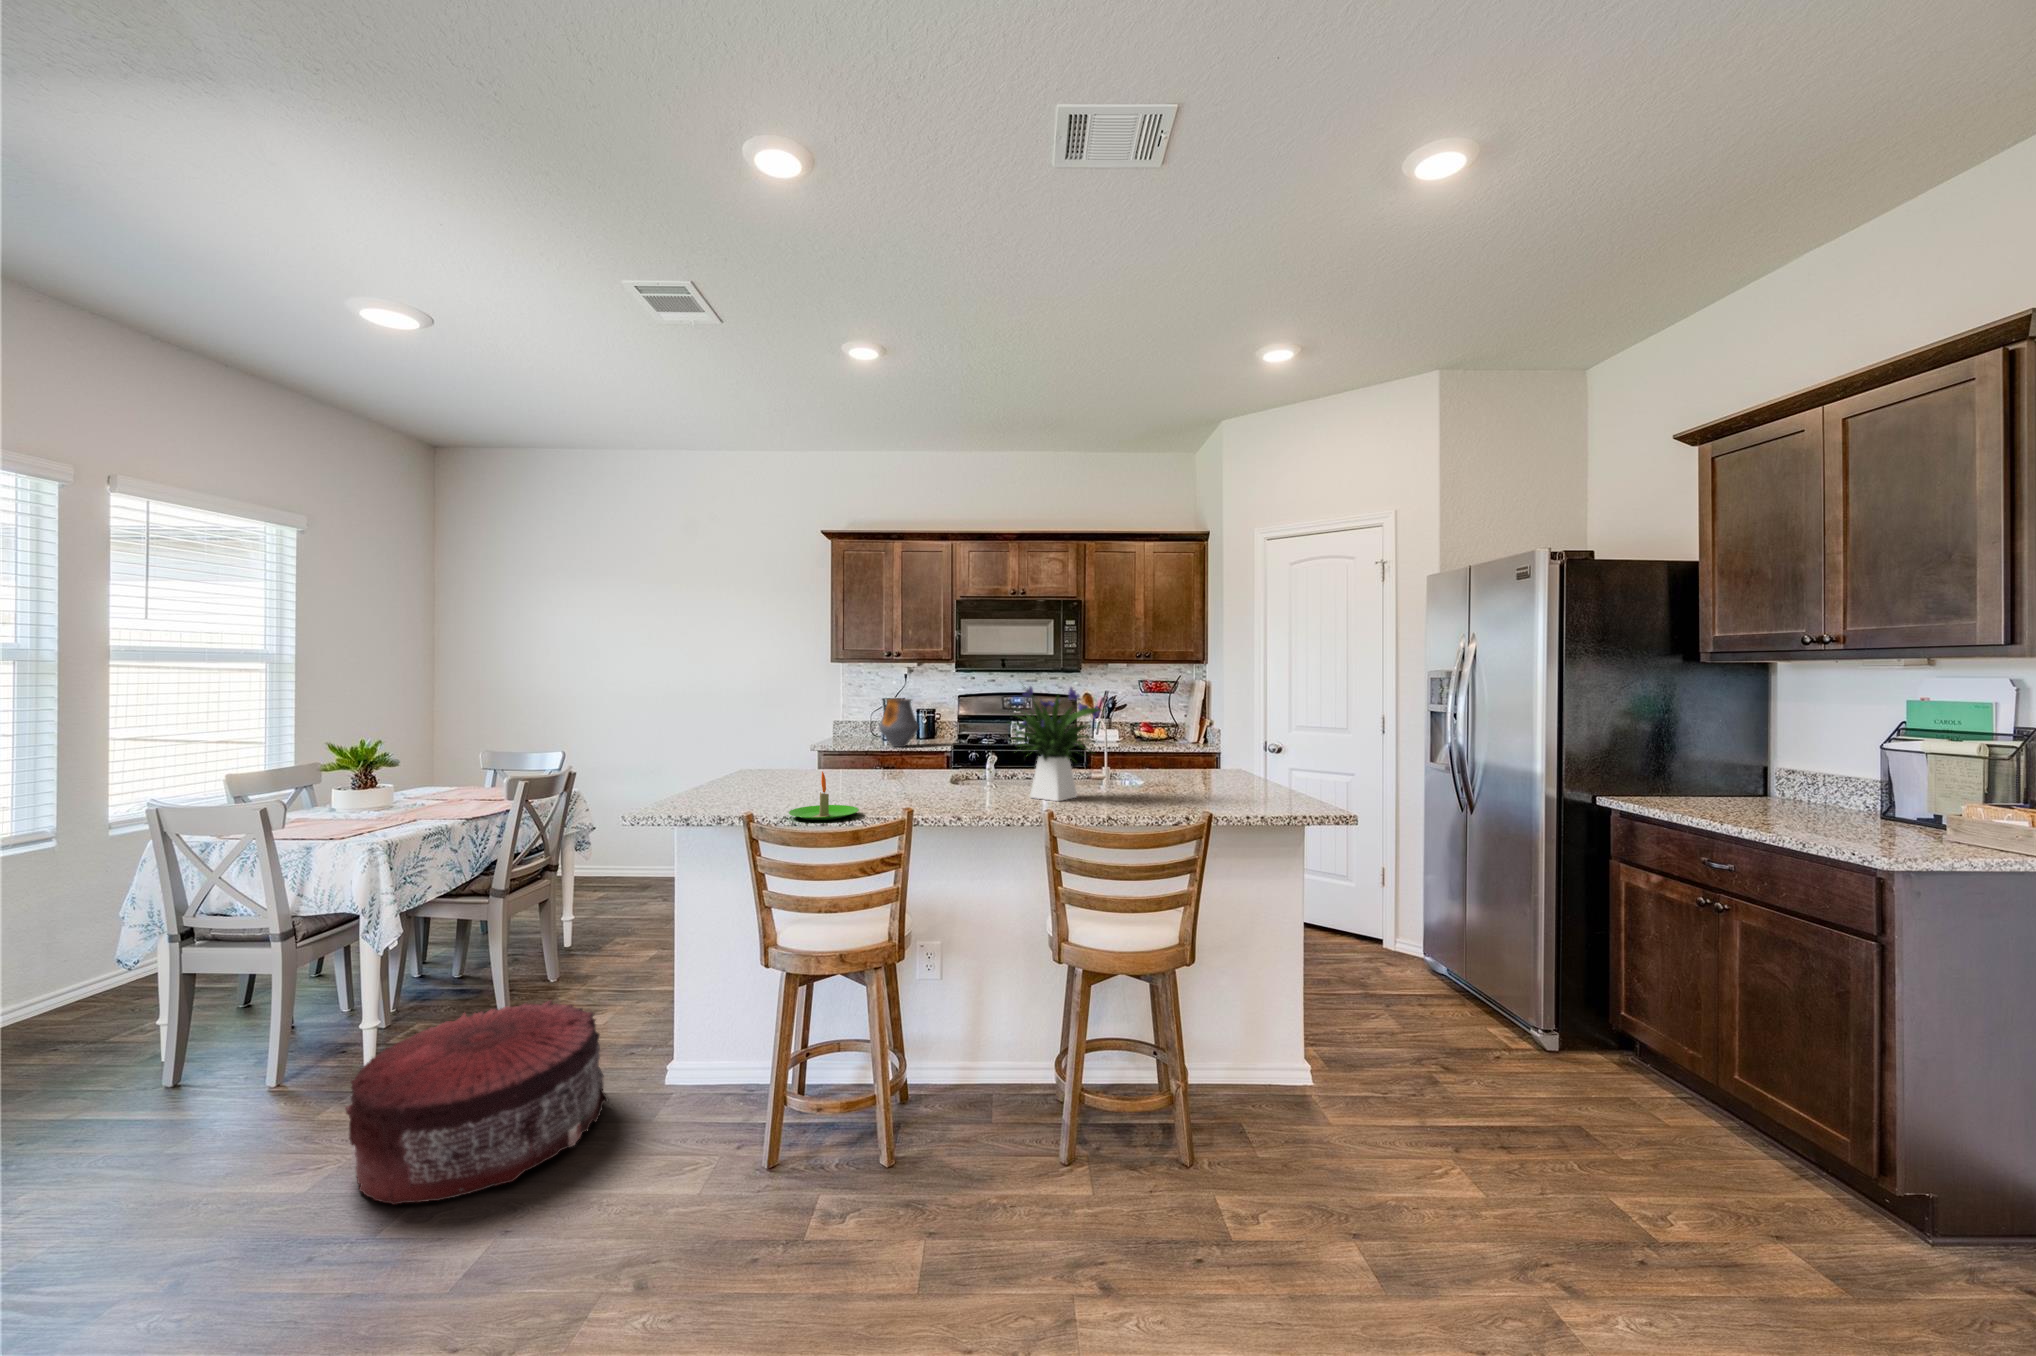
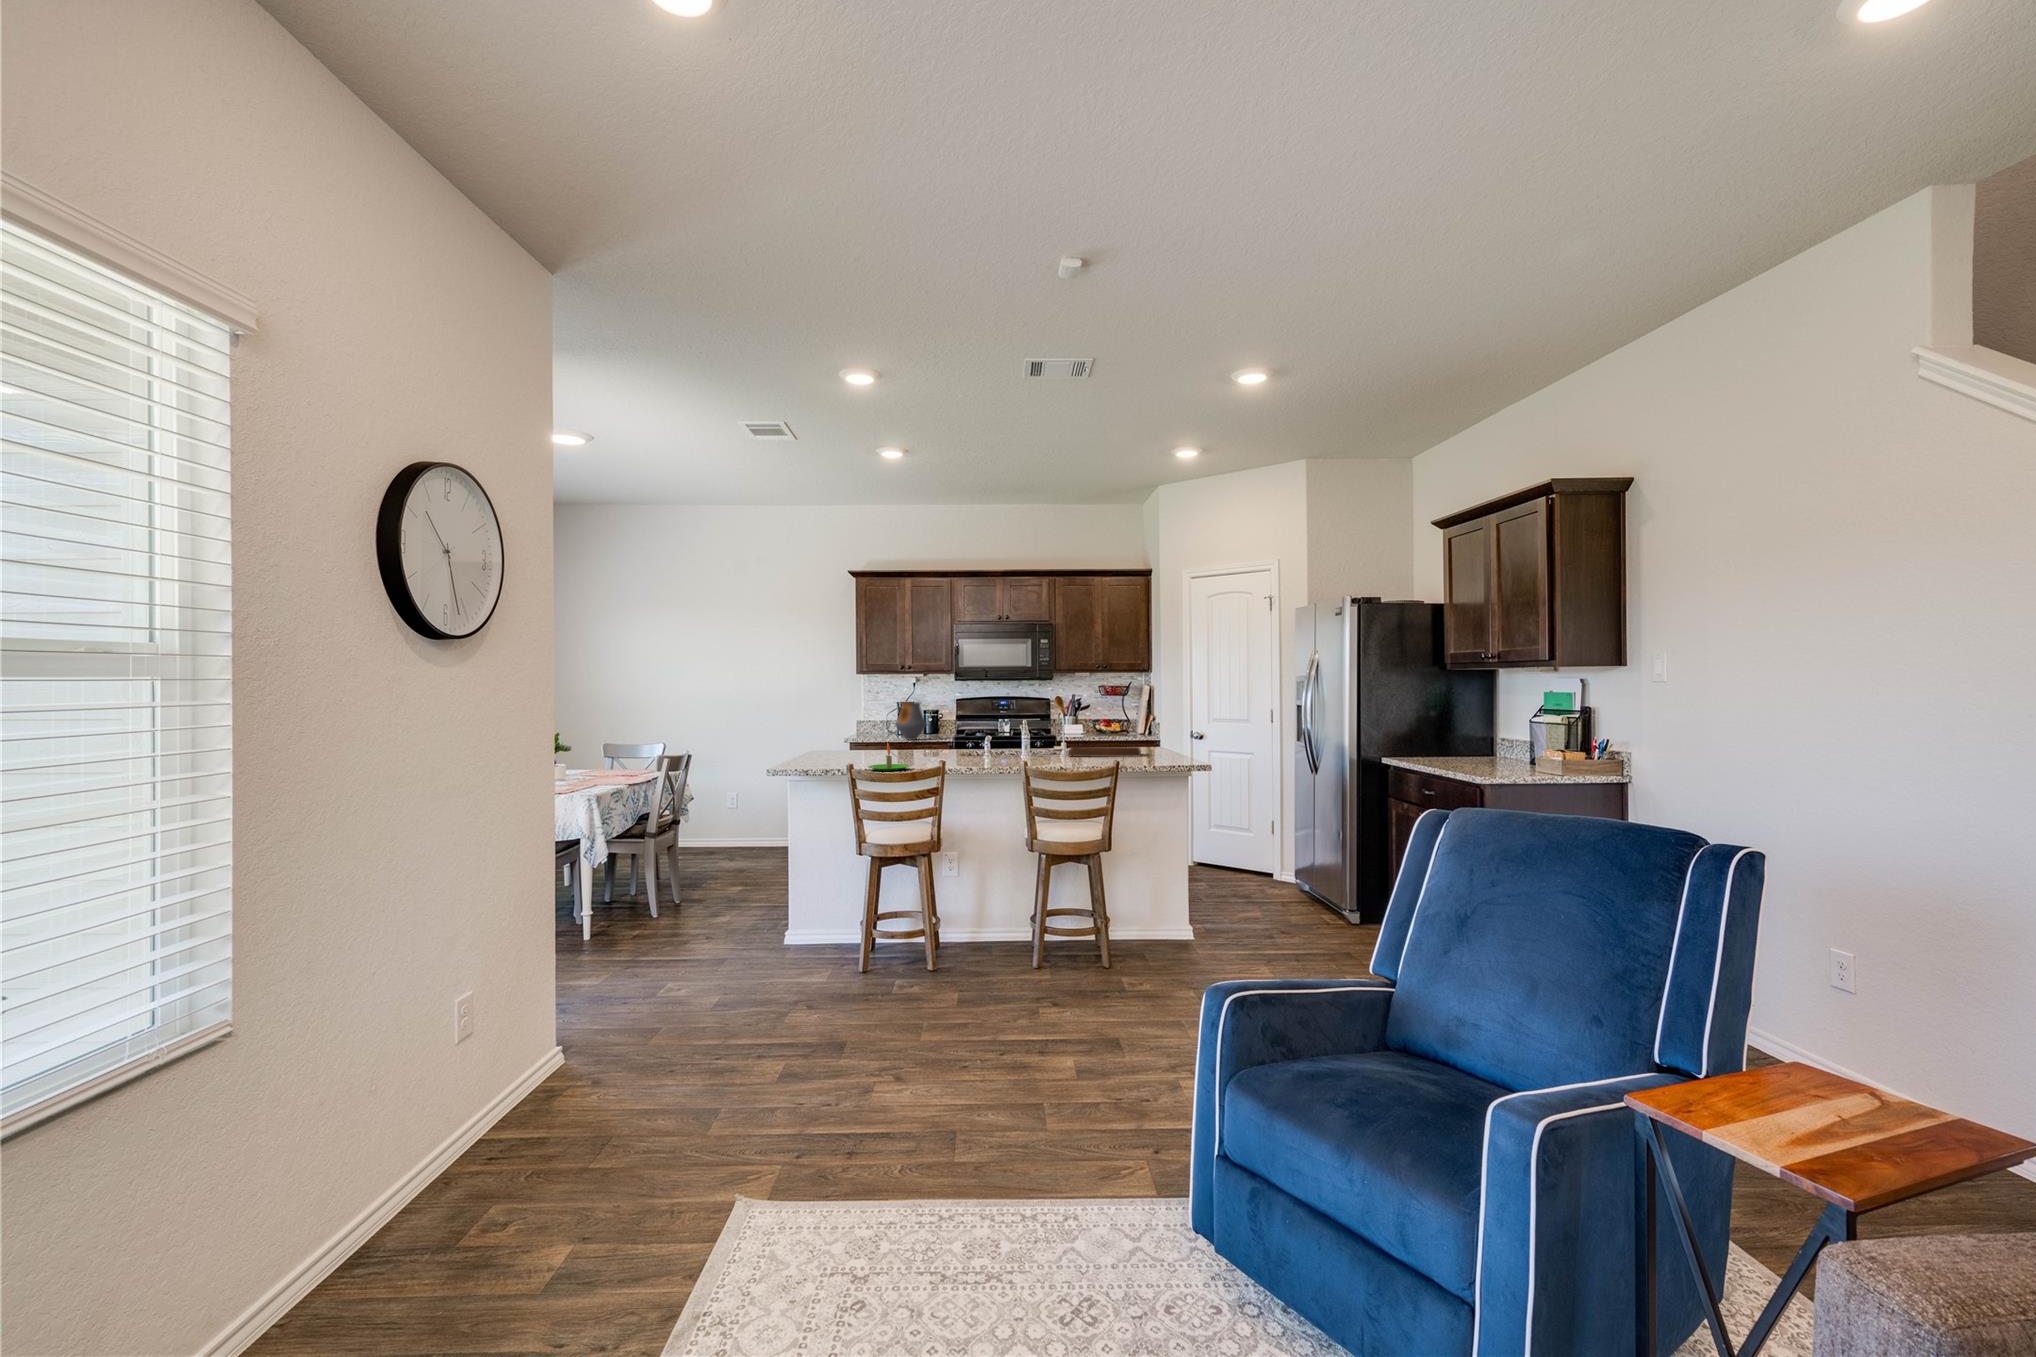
flower arrangement: present [1009,687,1102,801] -> none [988,686,1063,763]
tray: none [1113,747,1222,789] -> present [1069,731,1141,757]
pouf: present [345,1000,608,1205] -> none [617,890,755,986]

